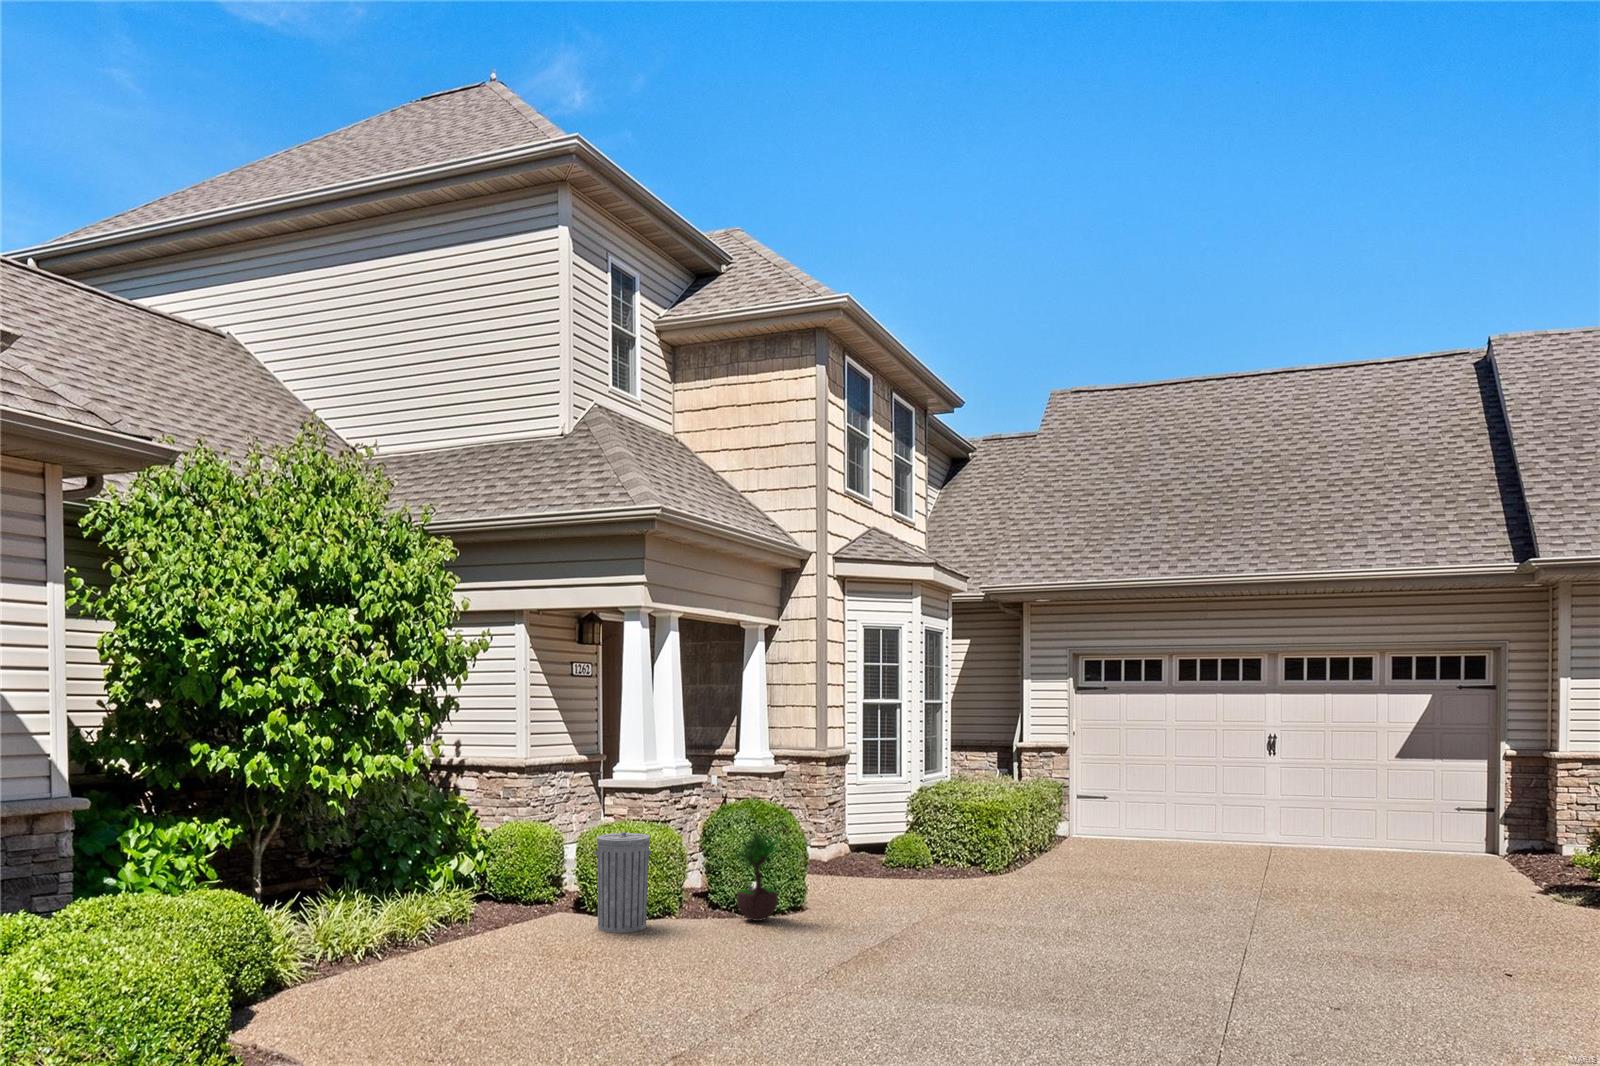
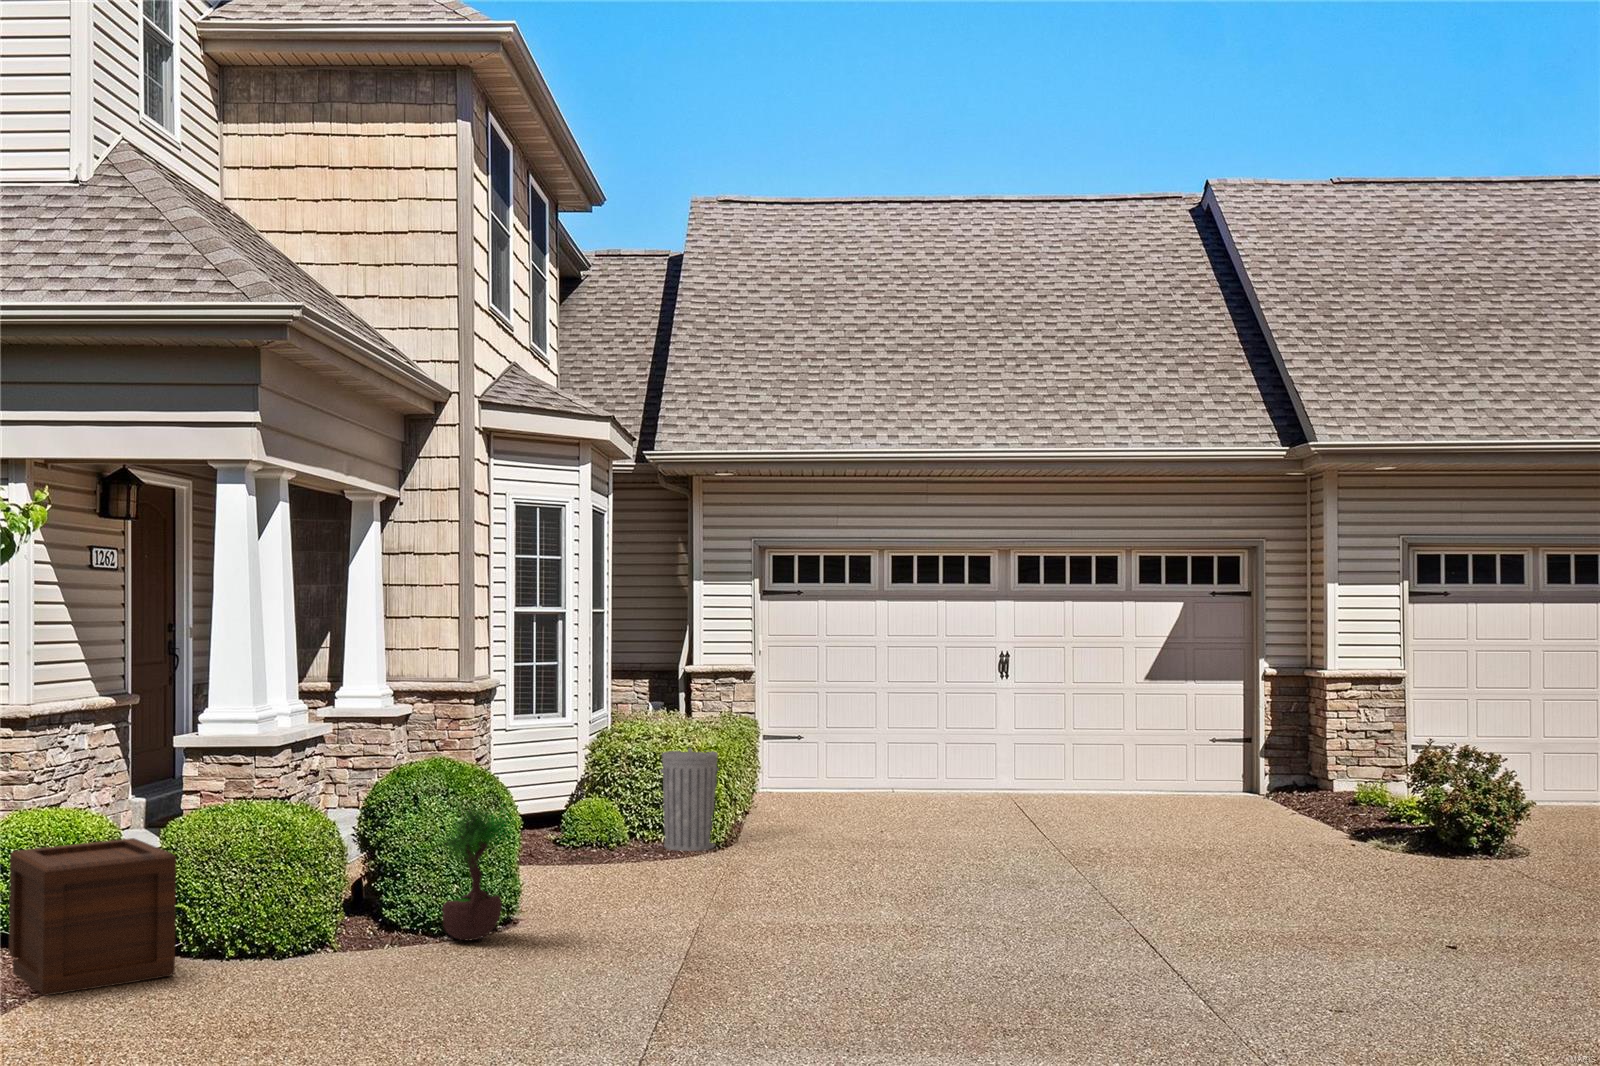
trash can: present [594,832,652,933] -> present [660,748,719,851]
wooden crate: none [488,839,571,930] -> present [9,838,176,996]

